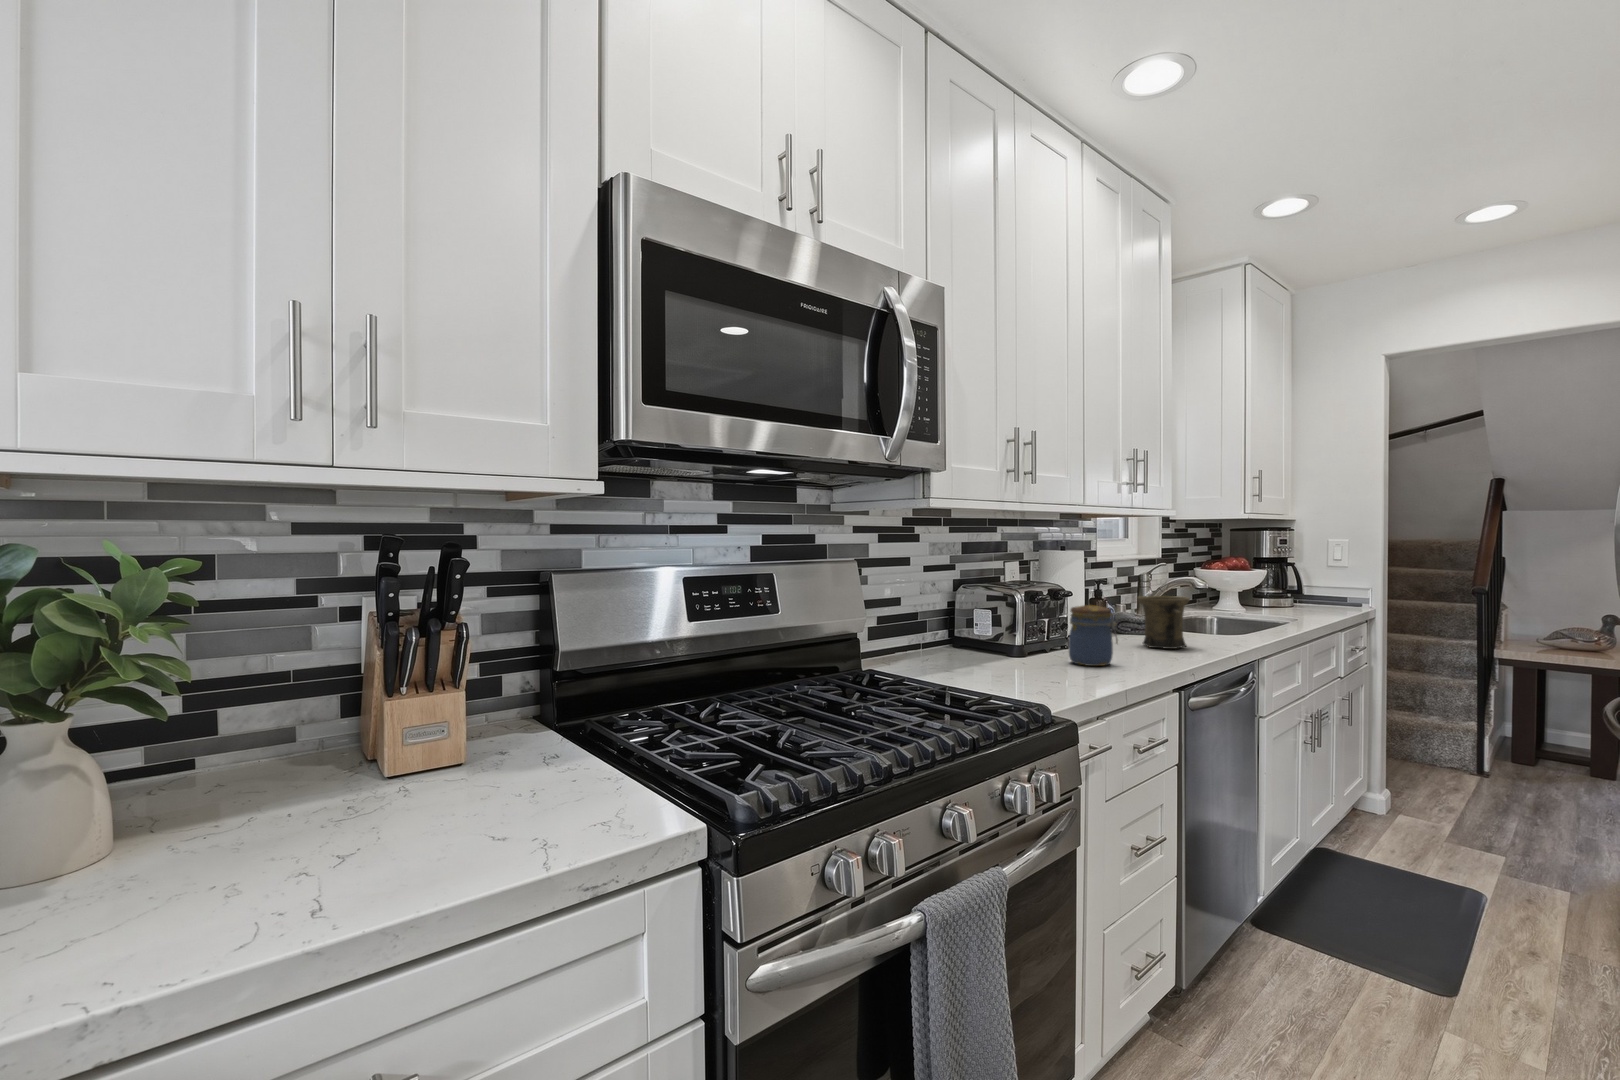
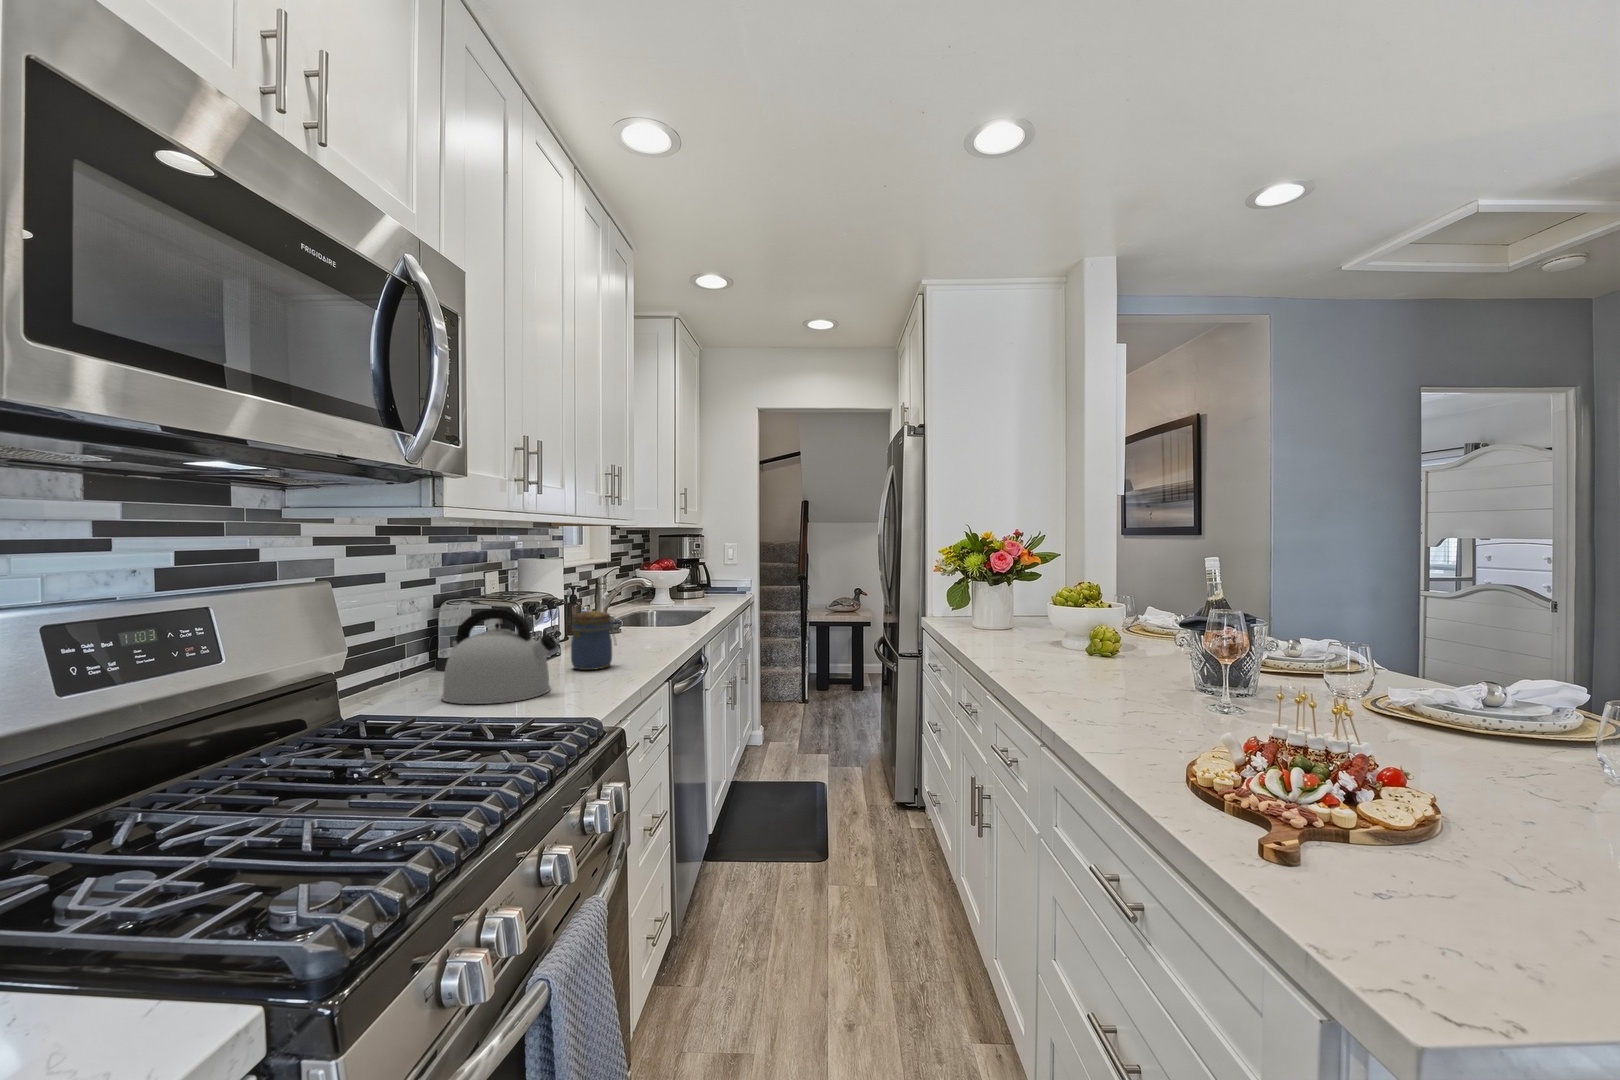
kettle: none [940,593,1039,681] -> present [442,608,557,704]
mug: present [1137,596,1190,649] -> none [616,596,661,644]

